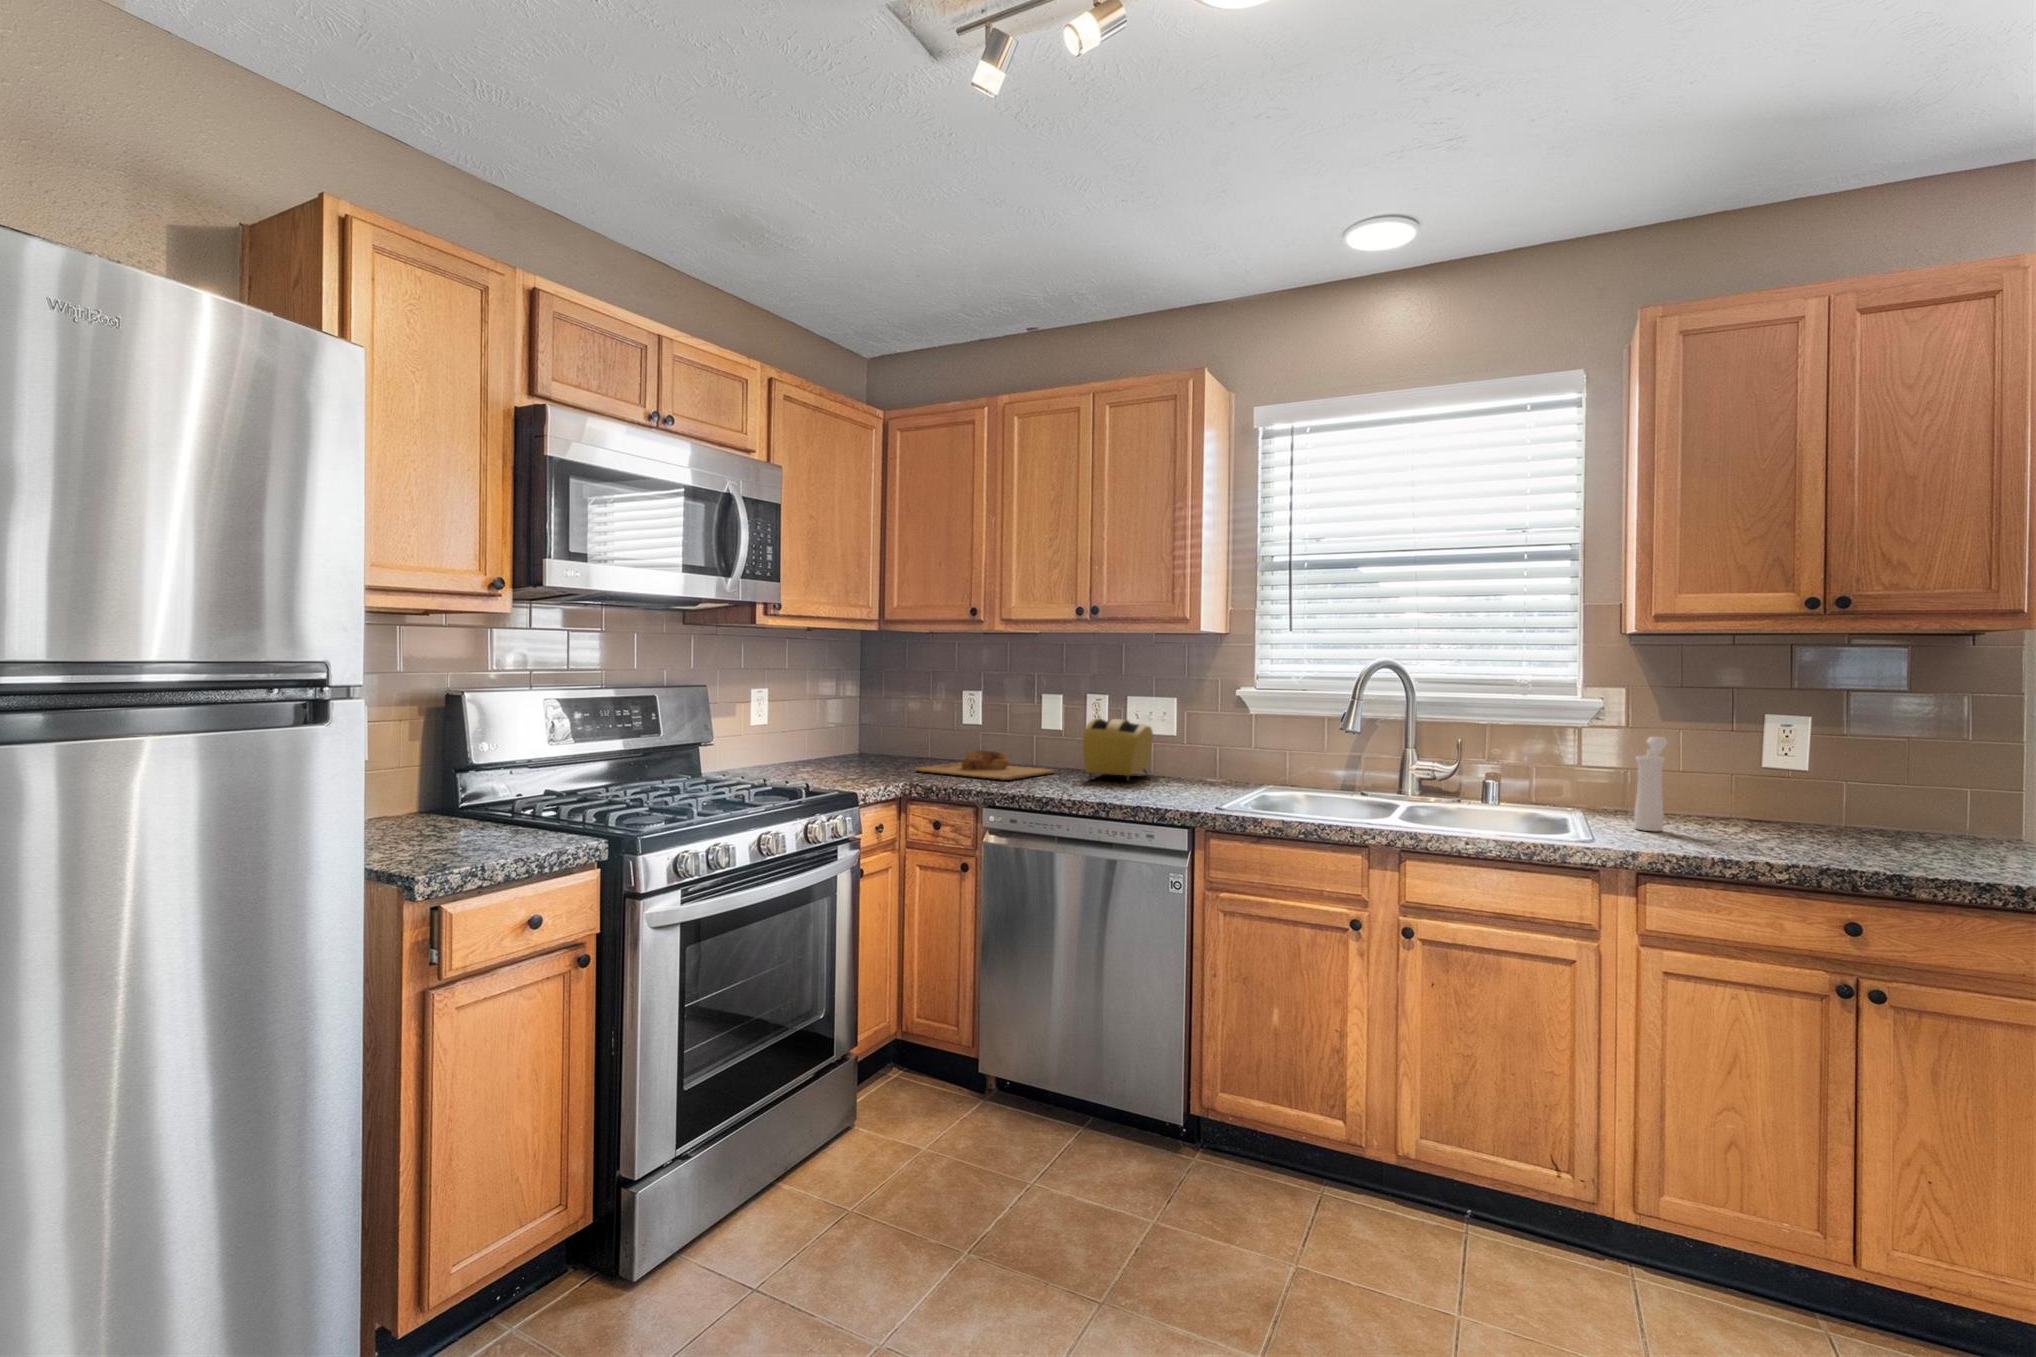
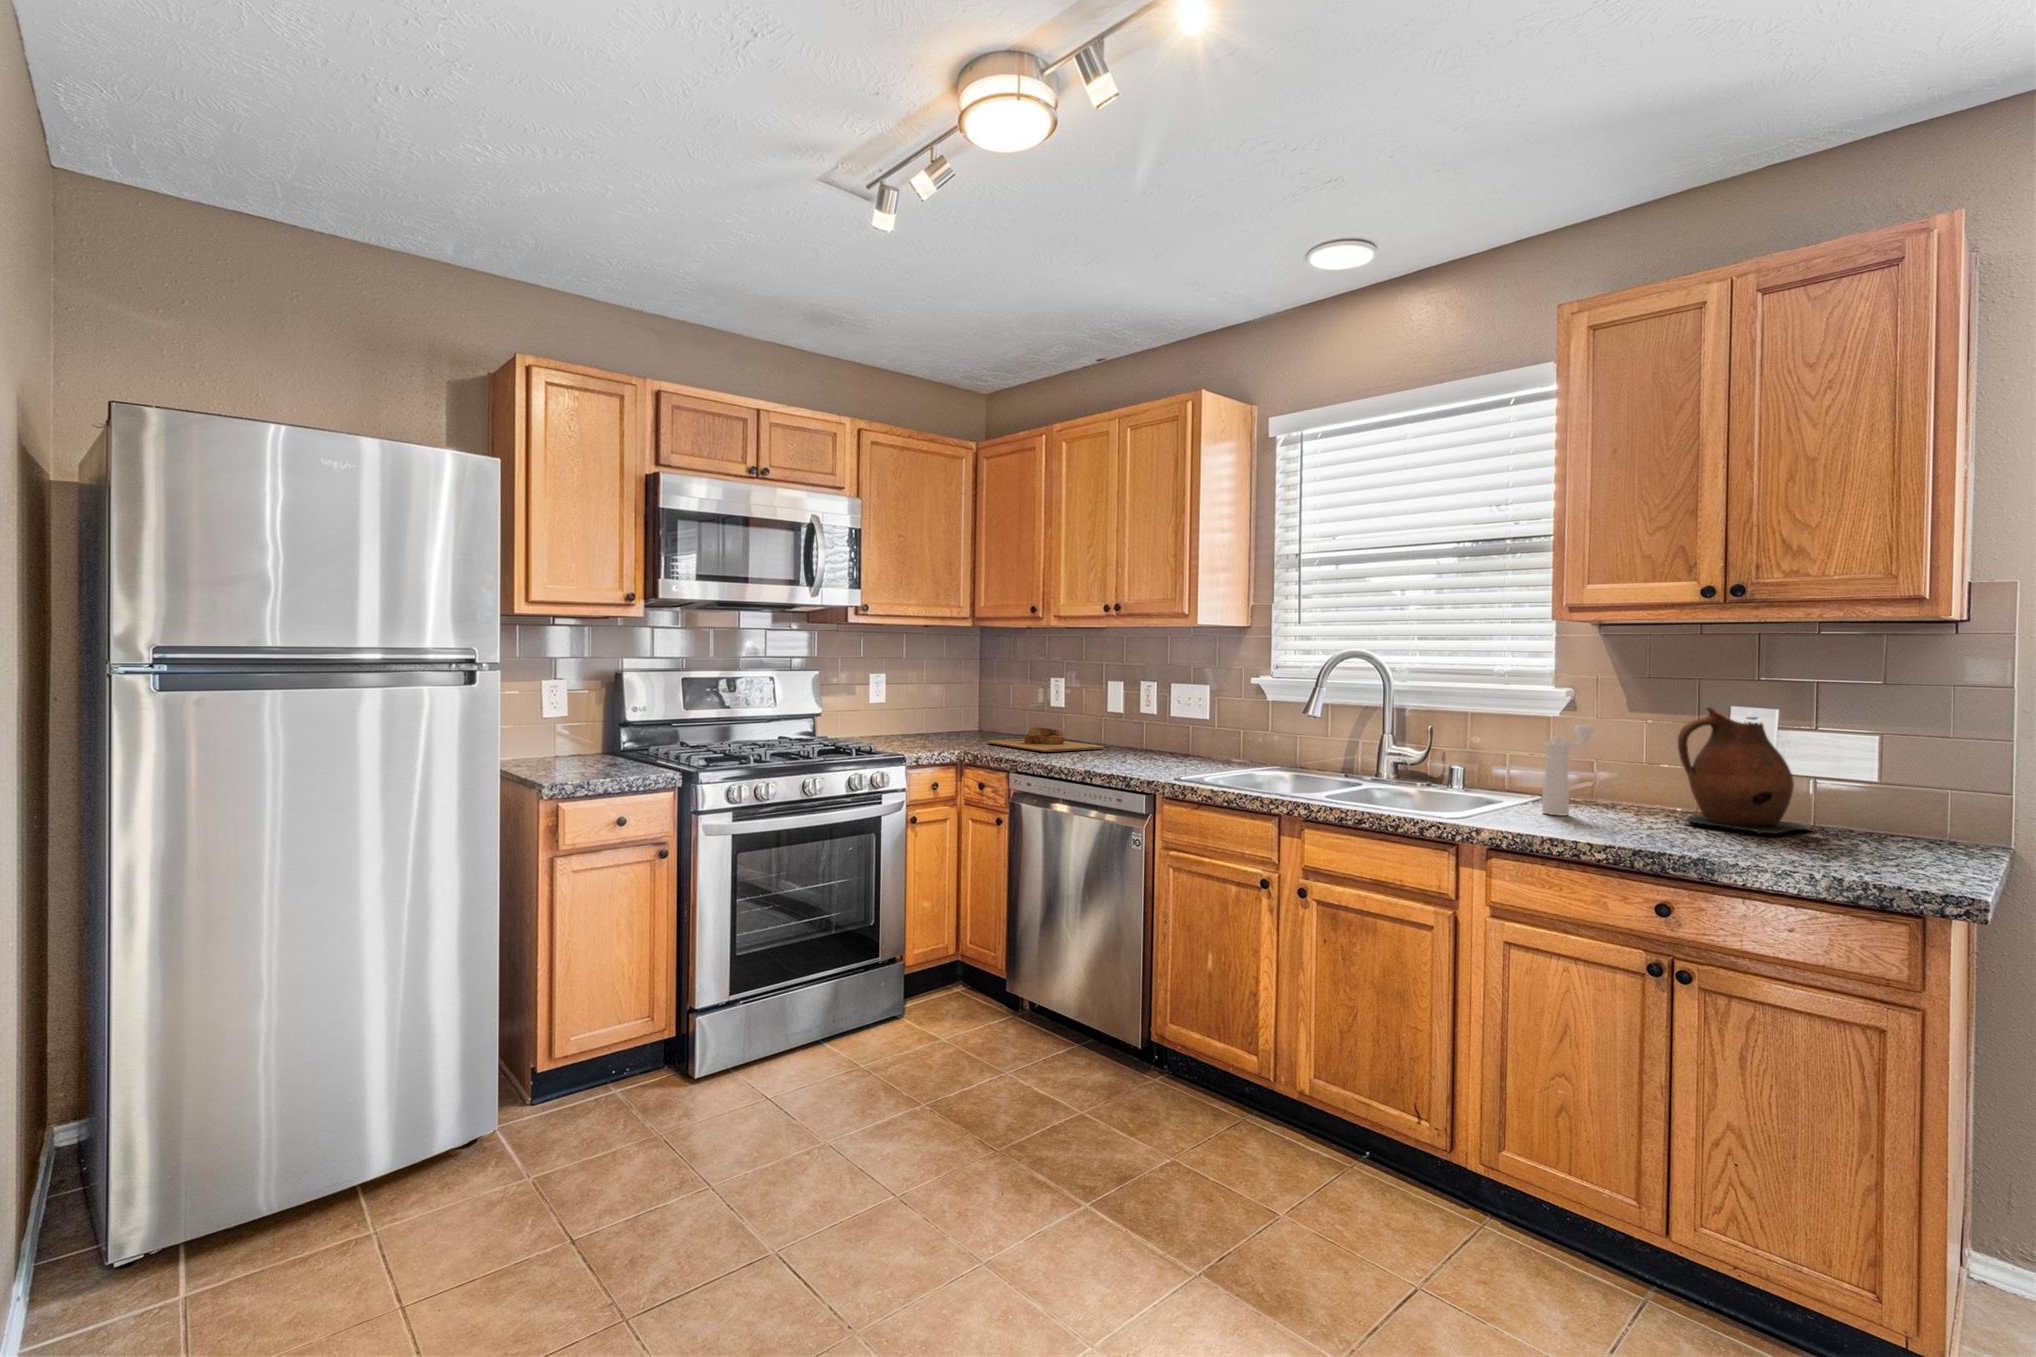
ceramic pitcher: none [1750,717,1869,842] -> present [1678,707,1813,834]
toaster: present [1083,719,1153,781] -> none [1113,702,1187,758]

